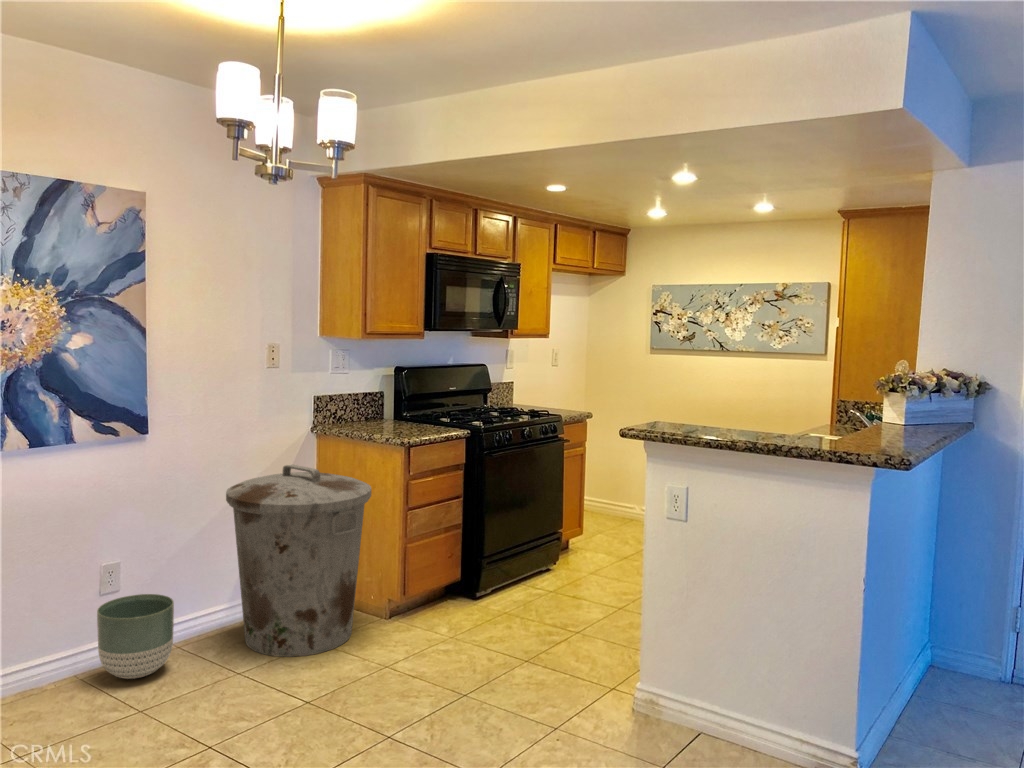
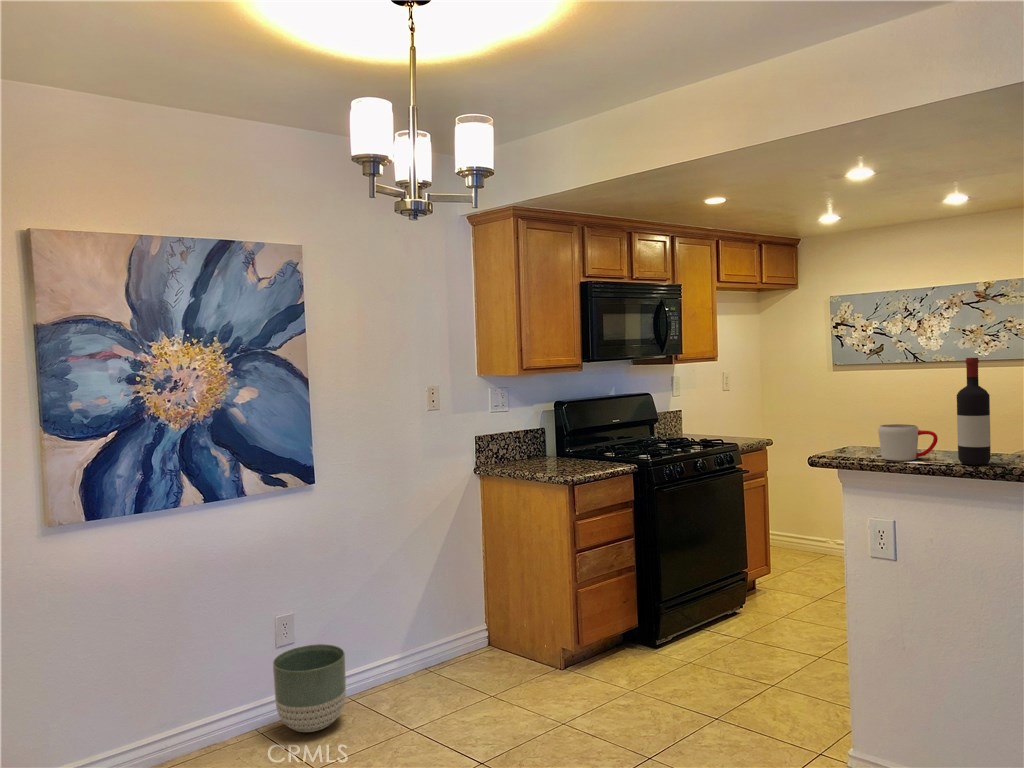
wine bottle: none [734,348,761,437] -> present [957,358,991,465]
mug: none [675,401,720,432] -> present [878,424,938,461]
trash can: present [226,465,371,657] -> none [391,509,536,712]

